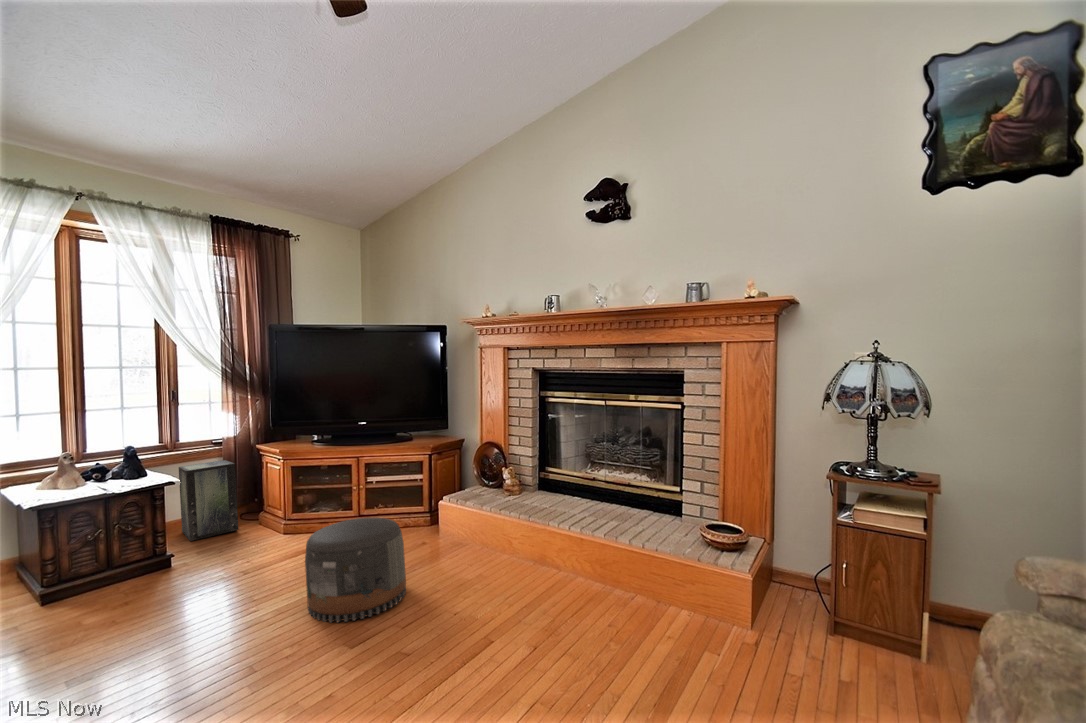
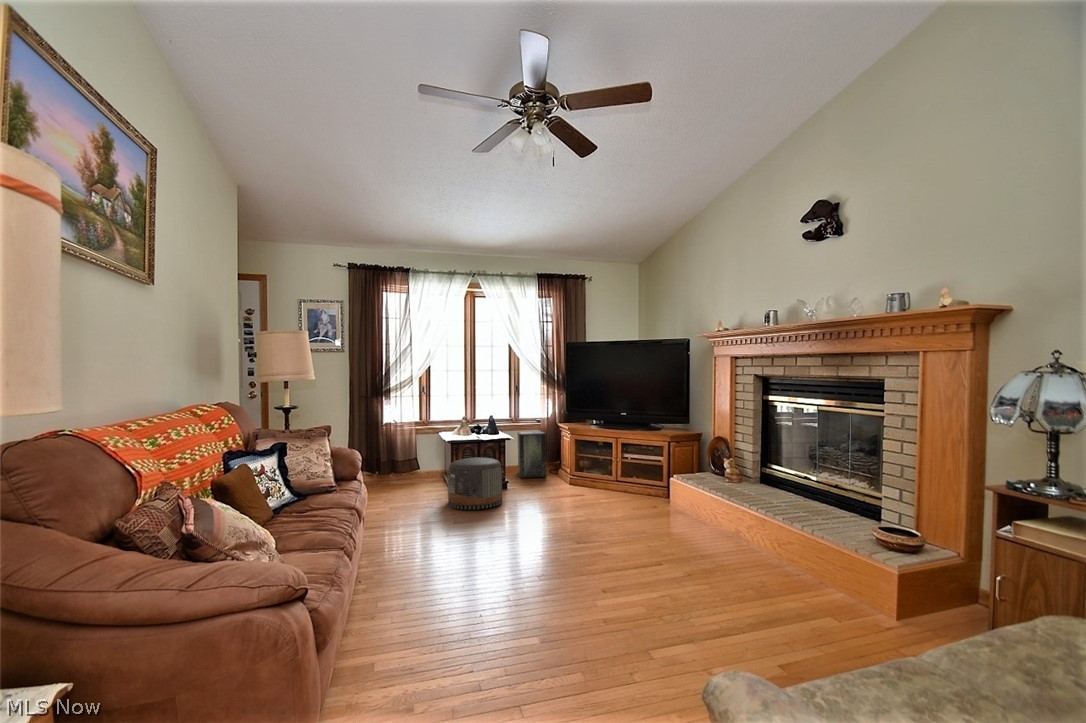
pouf: present [305,517,406,622] -> present [448,457,502,510]

